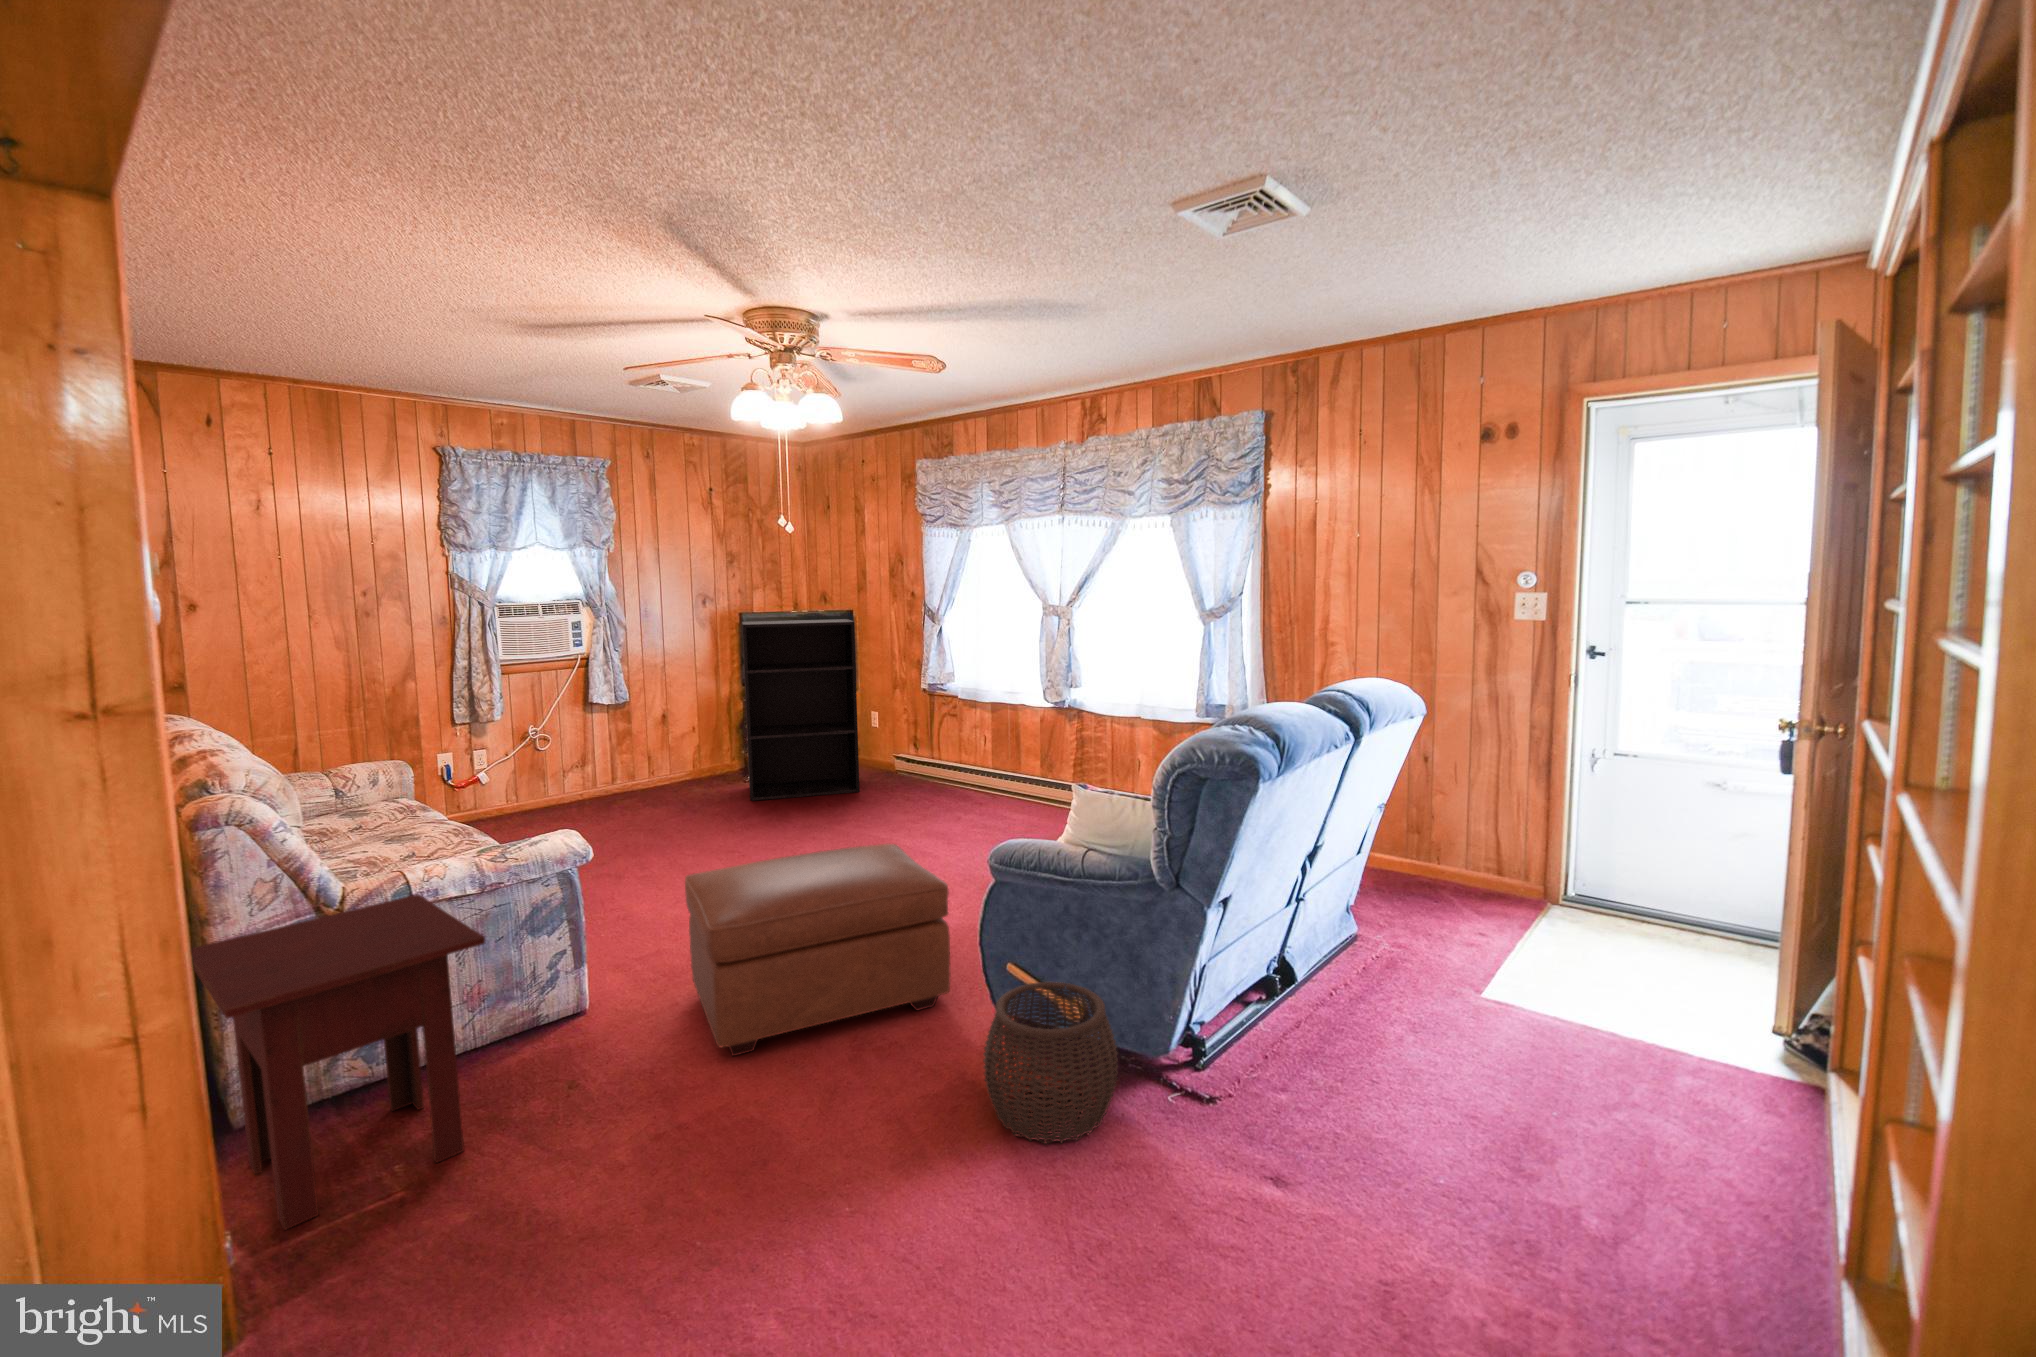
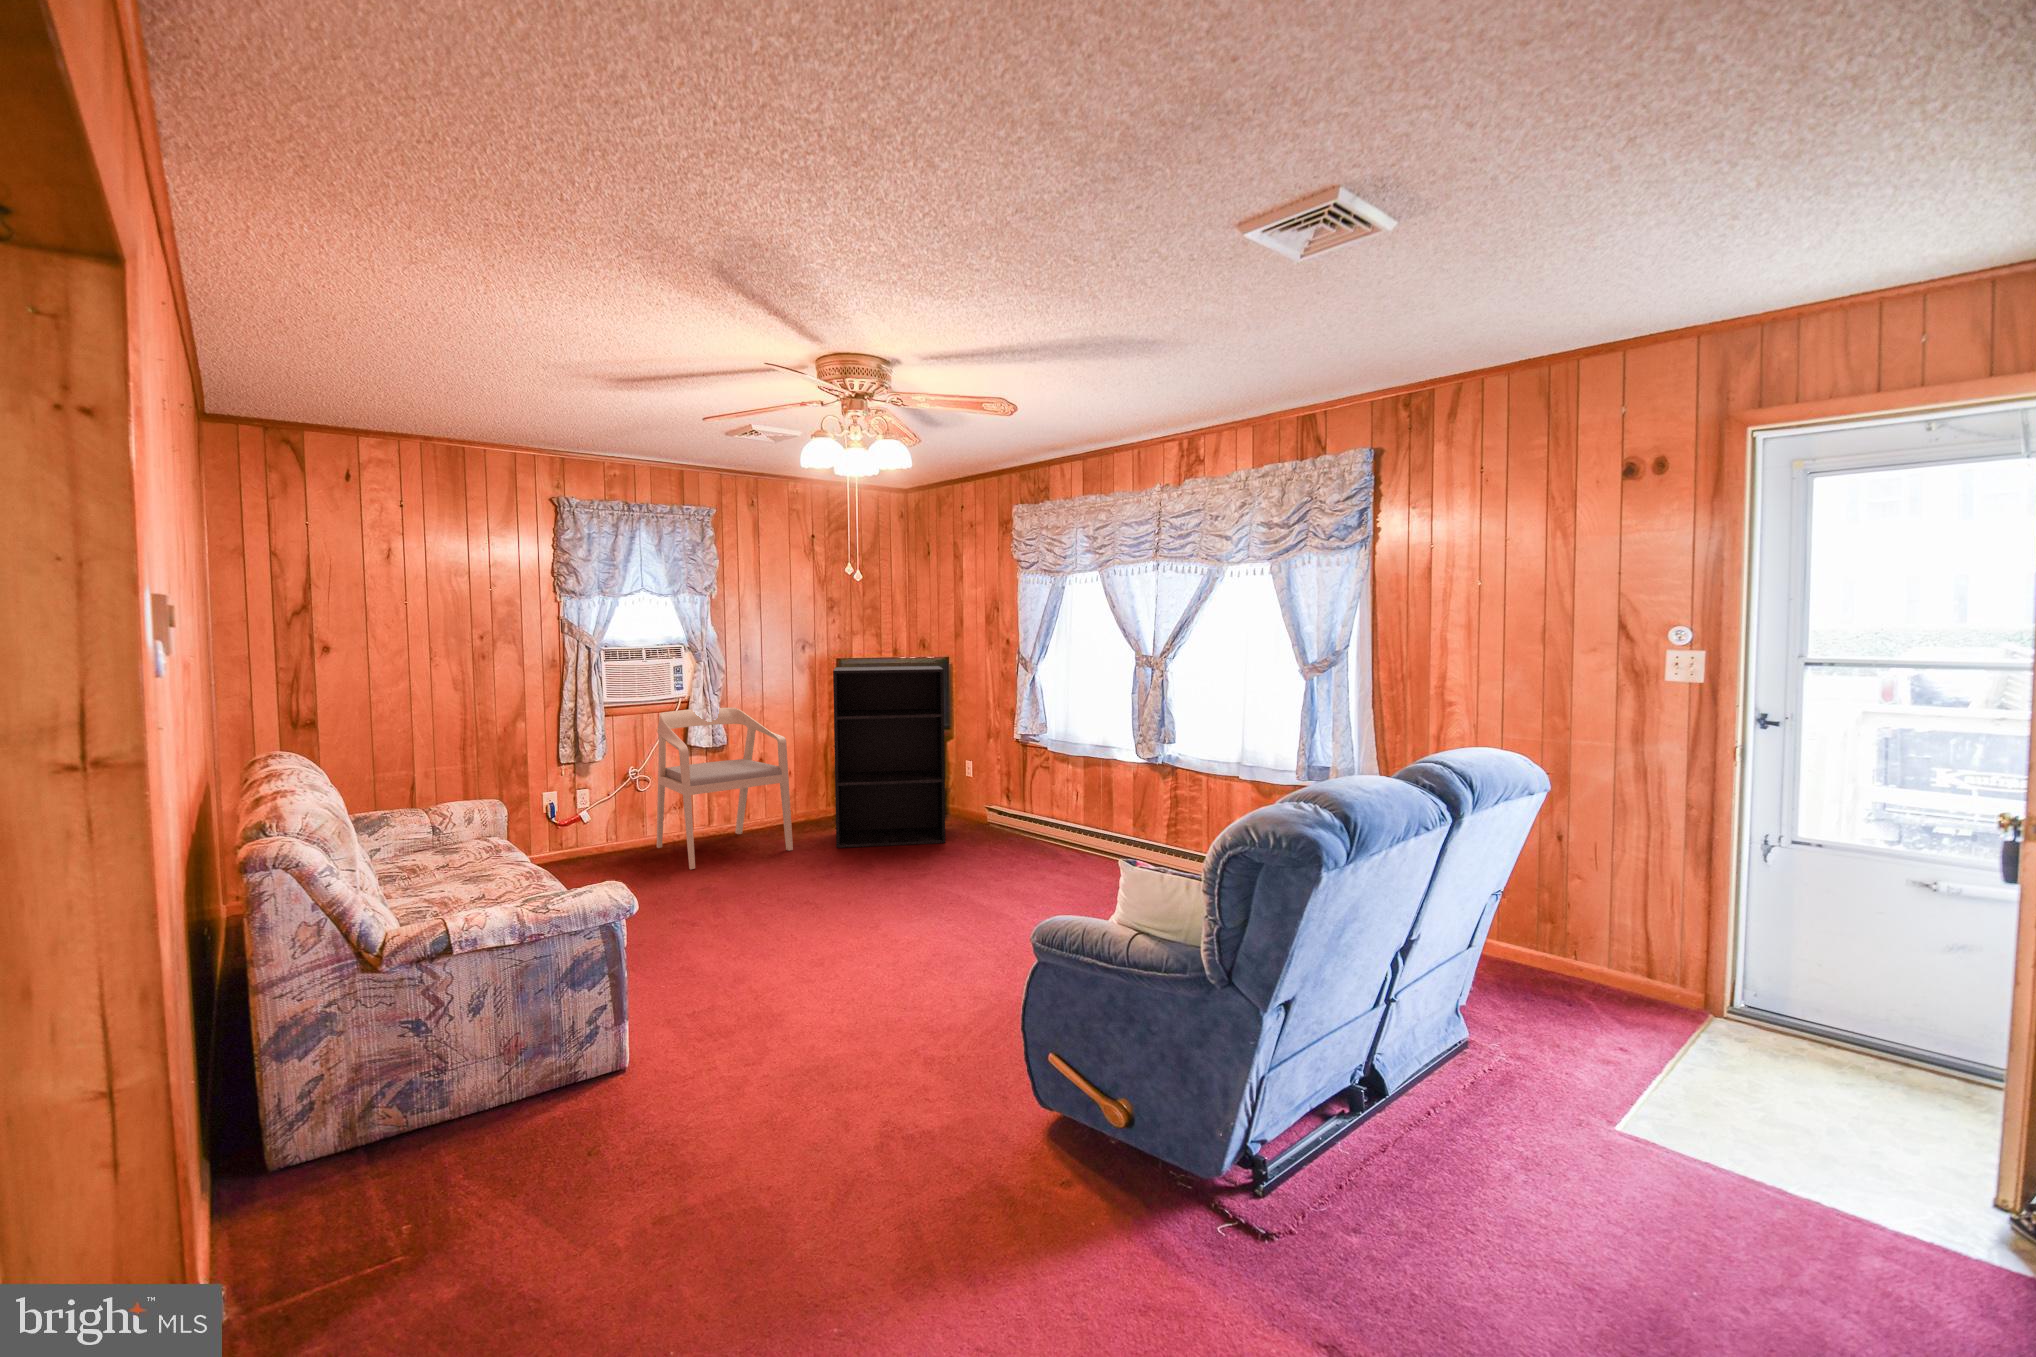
armchair: none [558,664,706,827] -> present [657,708,793,869]
ottoman: present [685,844,950,1056] -> none [726,908,994,1134]
side table: present [192,894,485,1230] -> none [222,943,495,1294]
woven basket: present [983,982,1118,1144] -> none [1005,1083,1159,1279]

